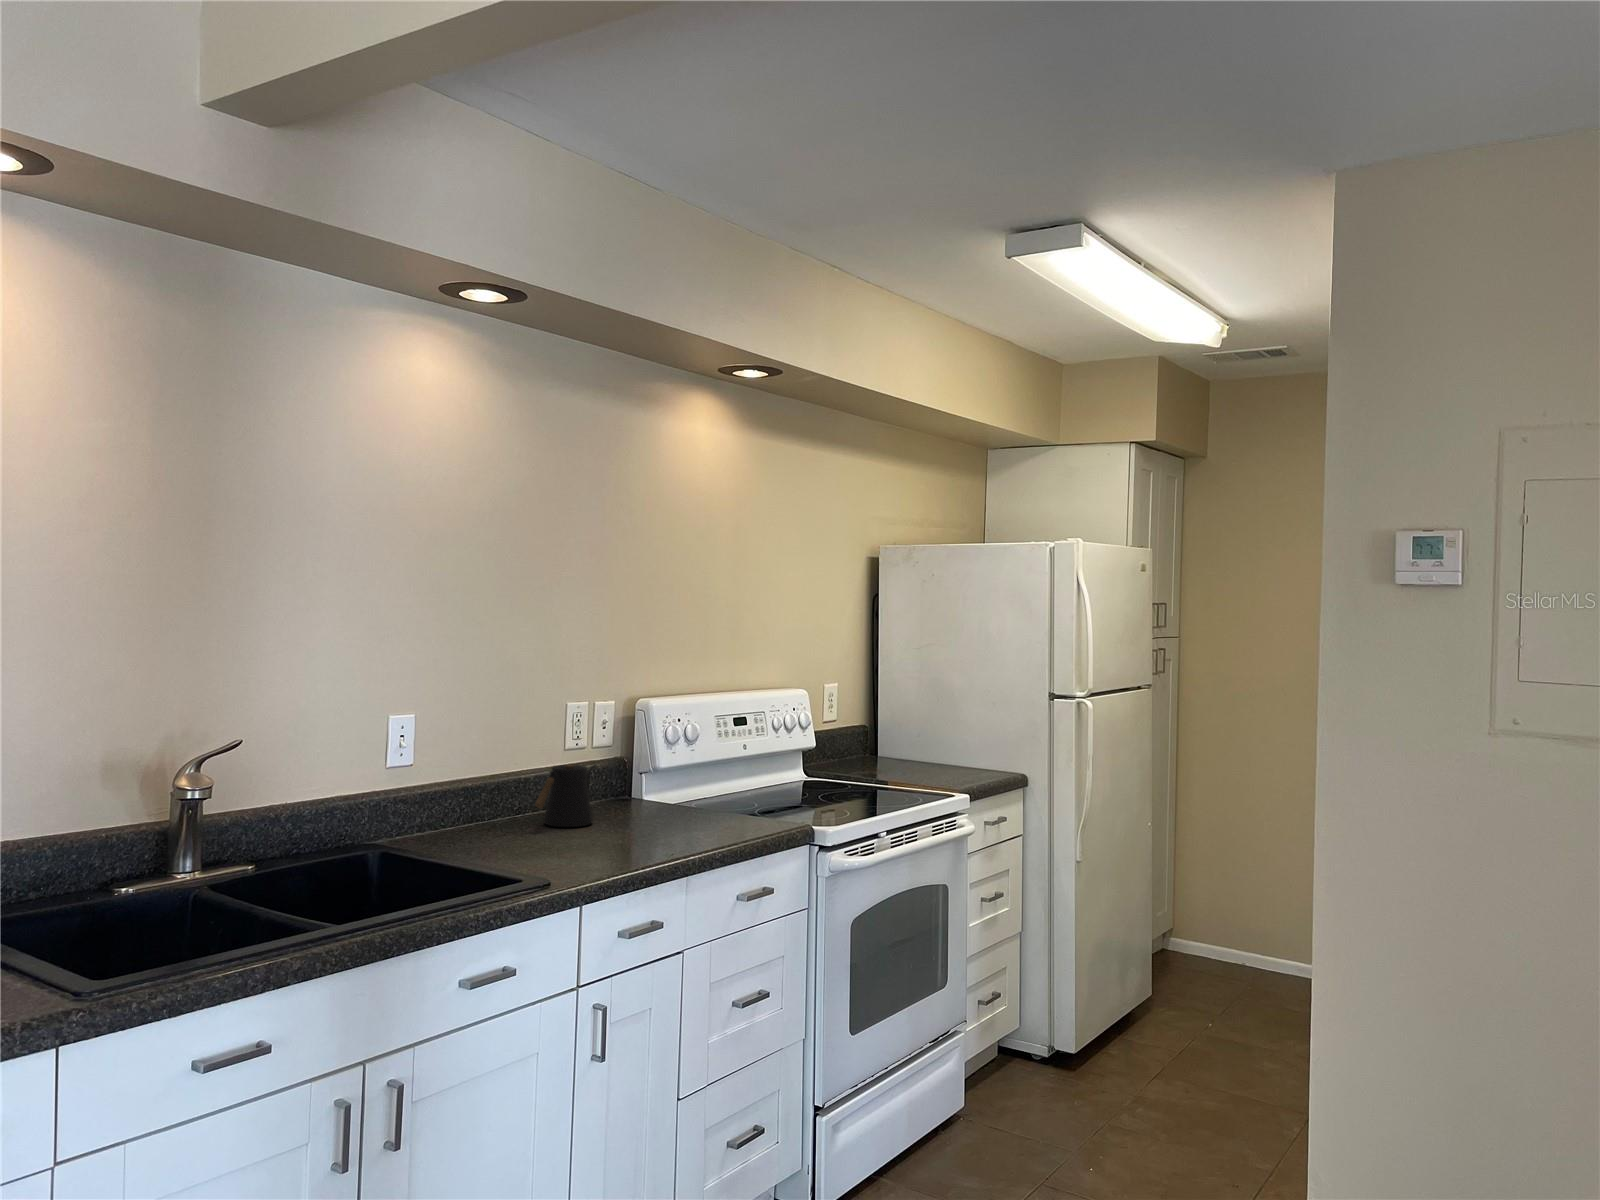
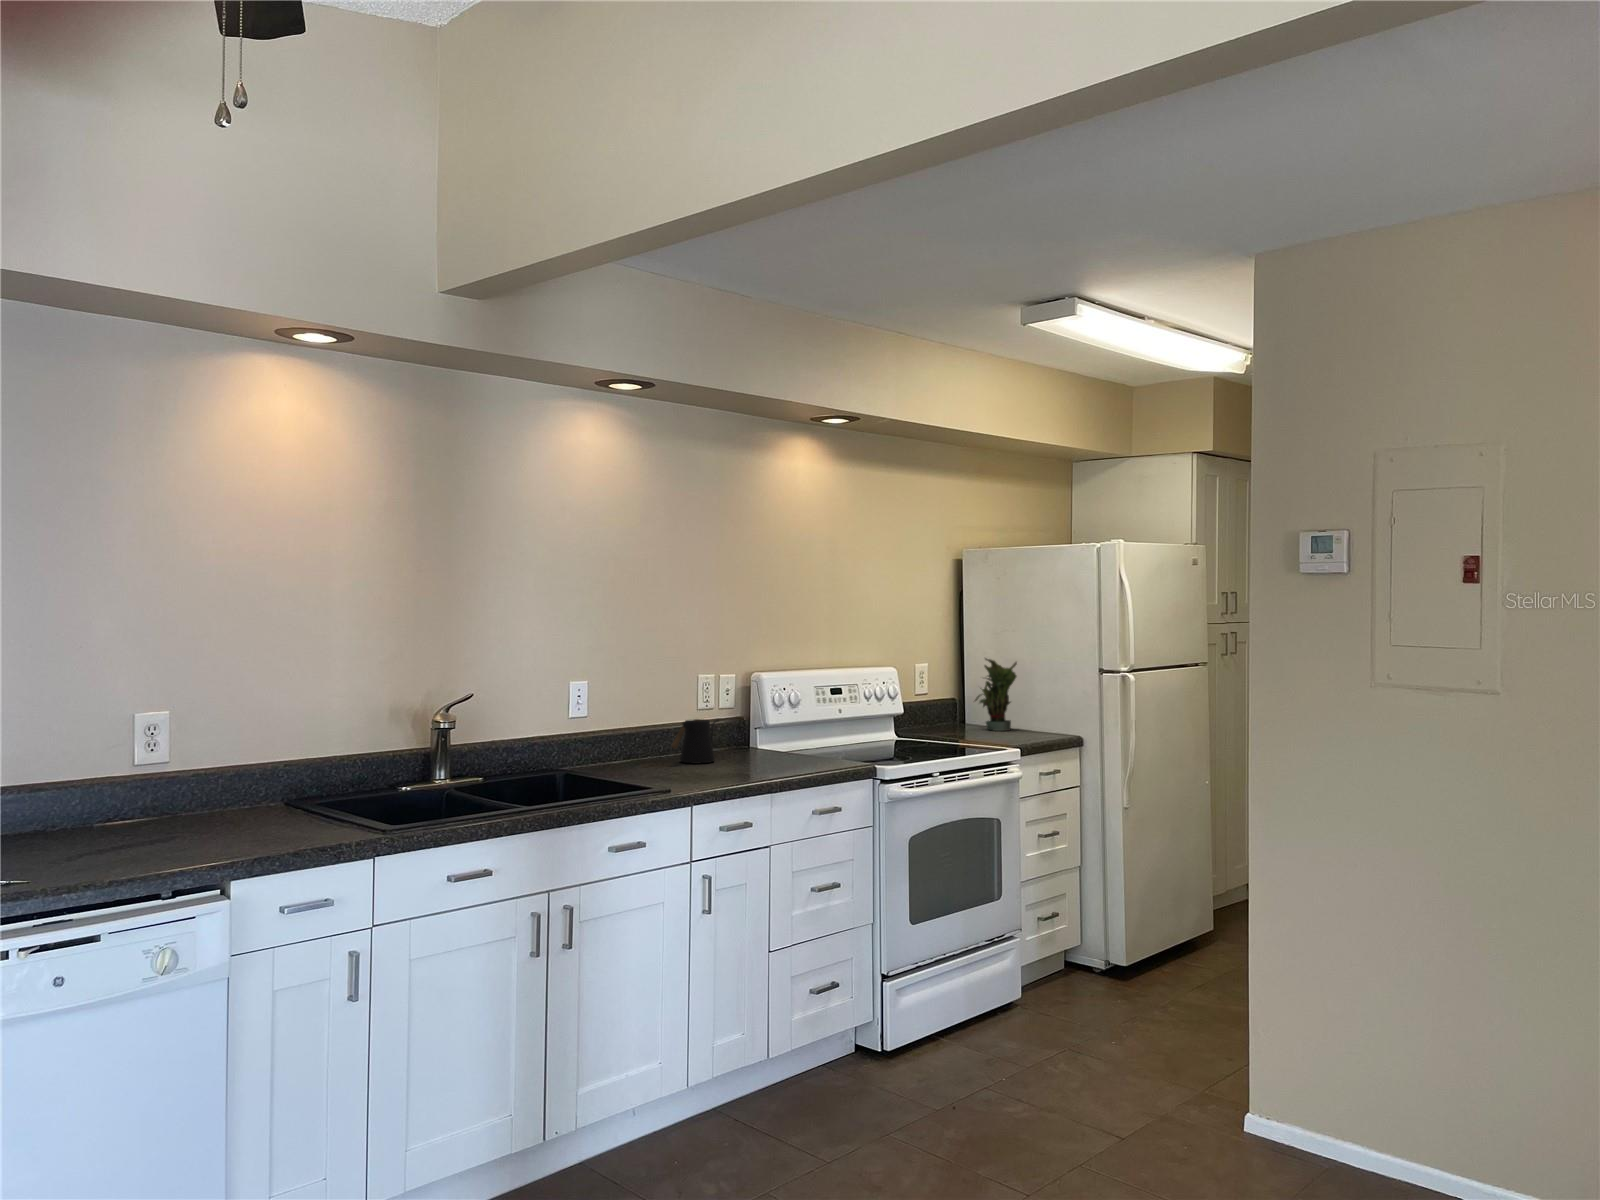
potted plant: none [891,678,948,767] -> present [975,658,1017,731]

